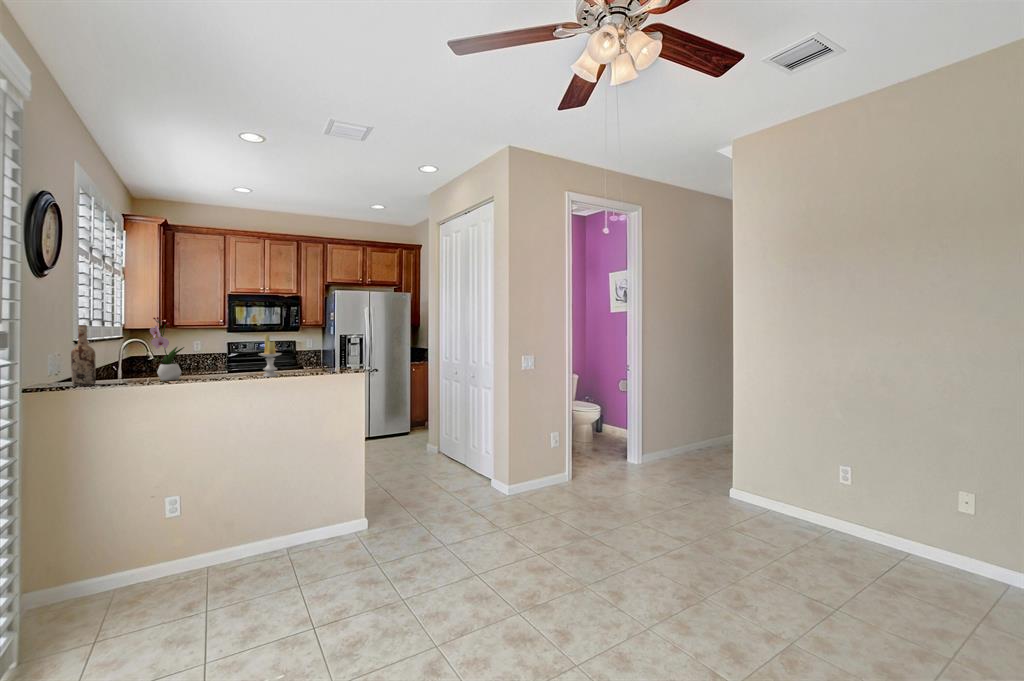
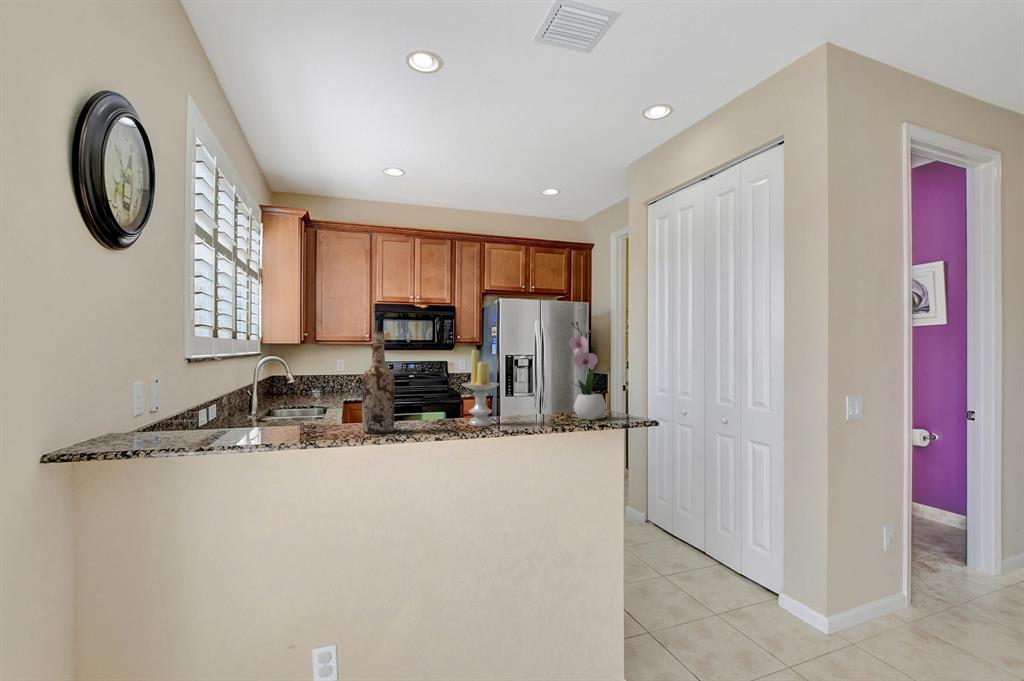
flower arrangement: present [150,317,184,381] -> present [569,322,607,420]
wine bottle: present [71,325,96,385] -> present [362,331,395,434]

